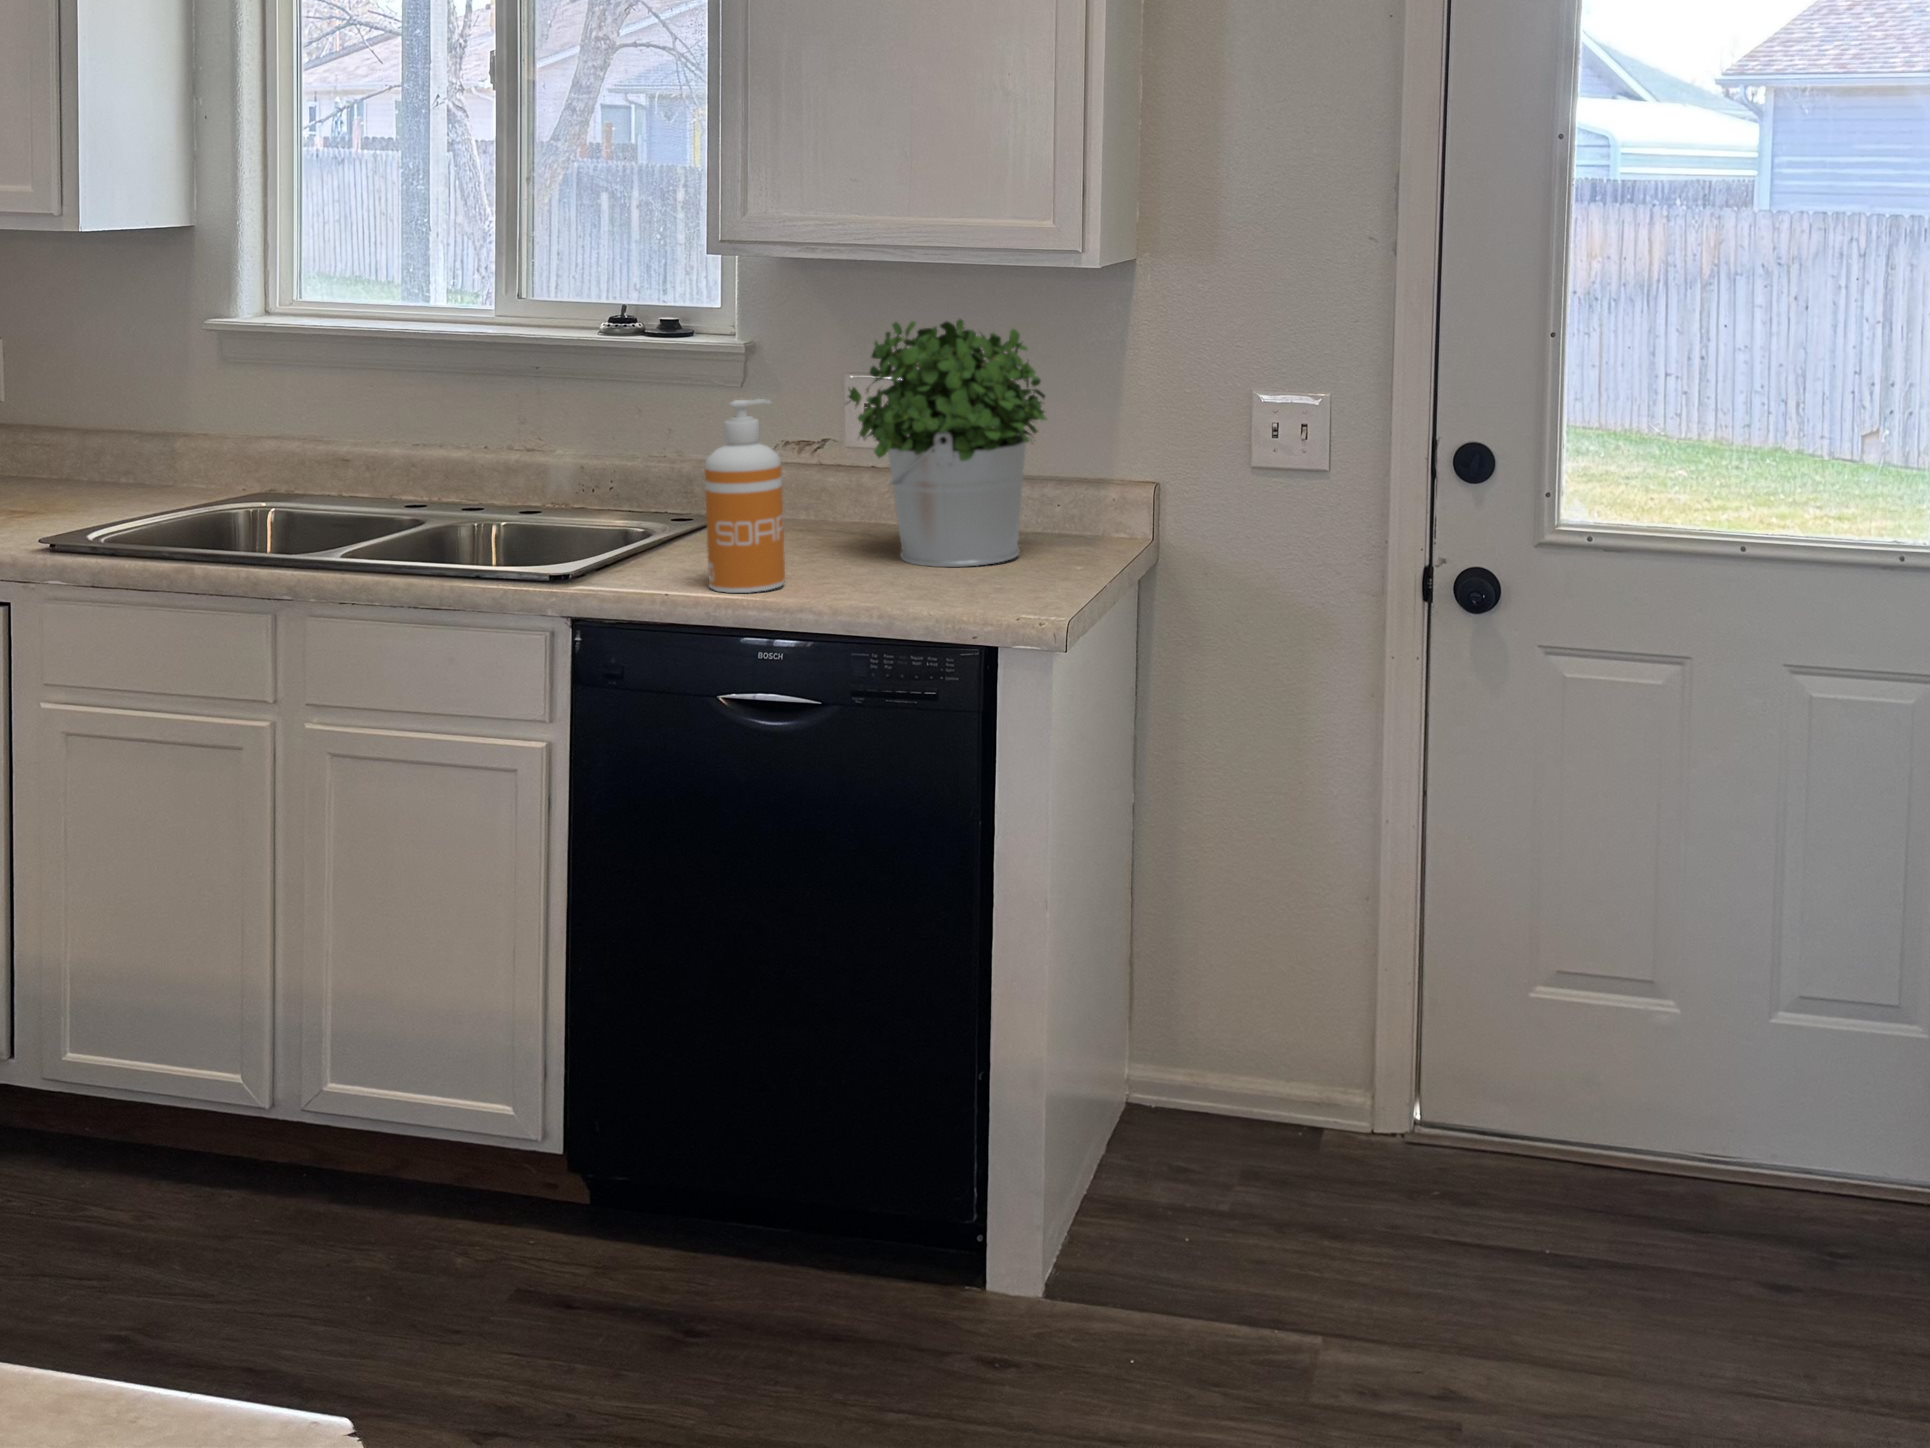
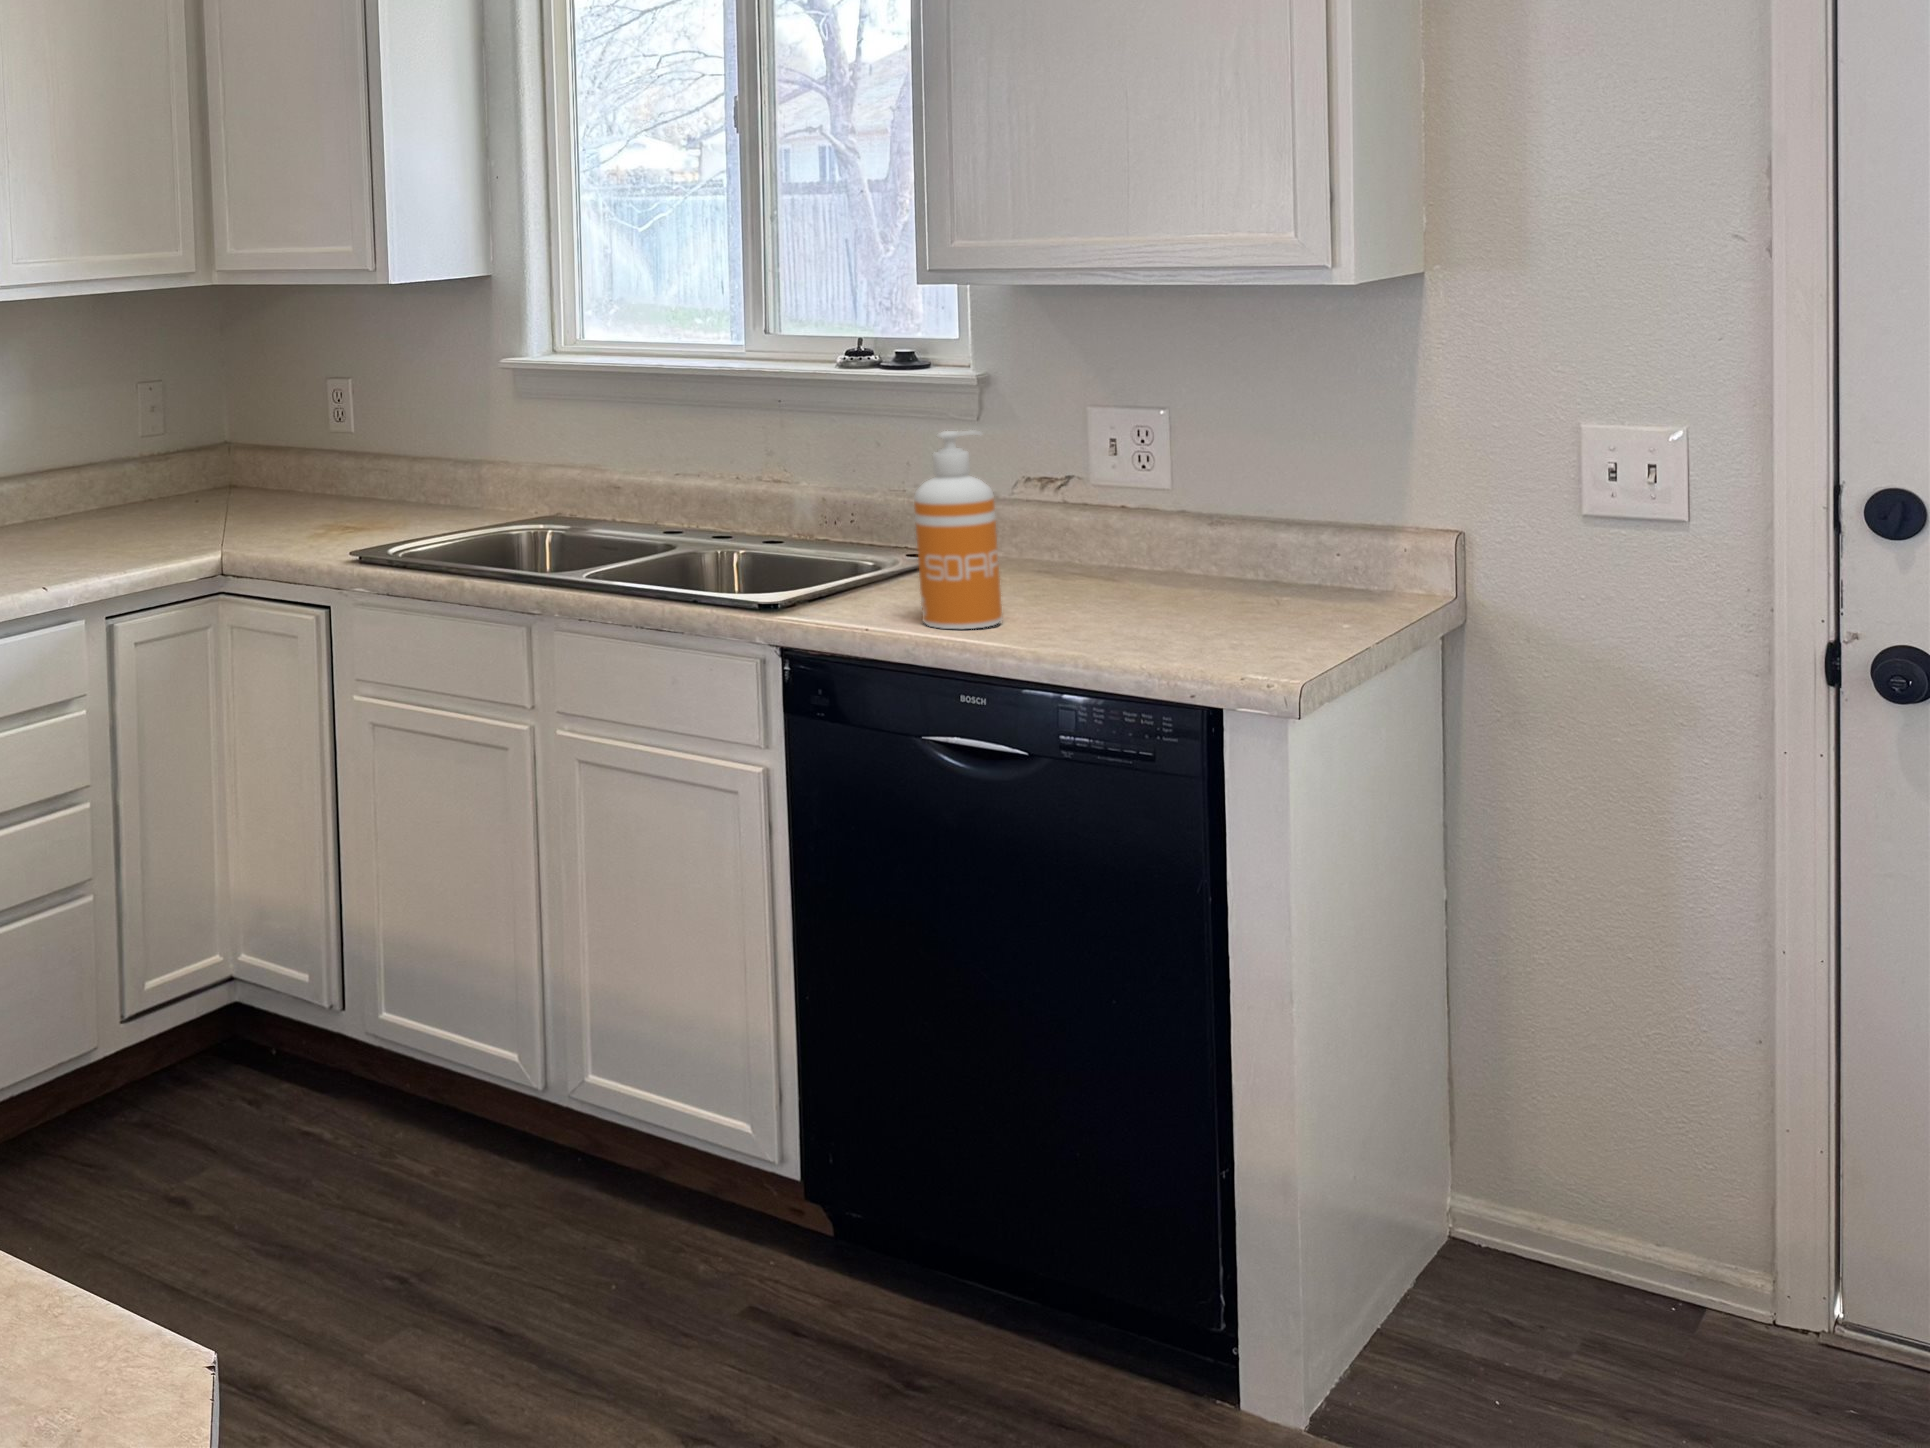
potted plant: present [848,319,1047,567] -> none [1077,343,1309,613]

